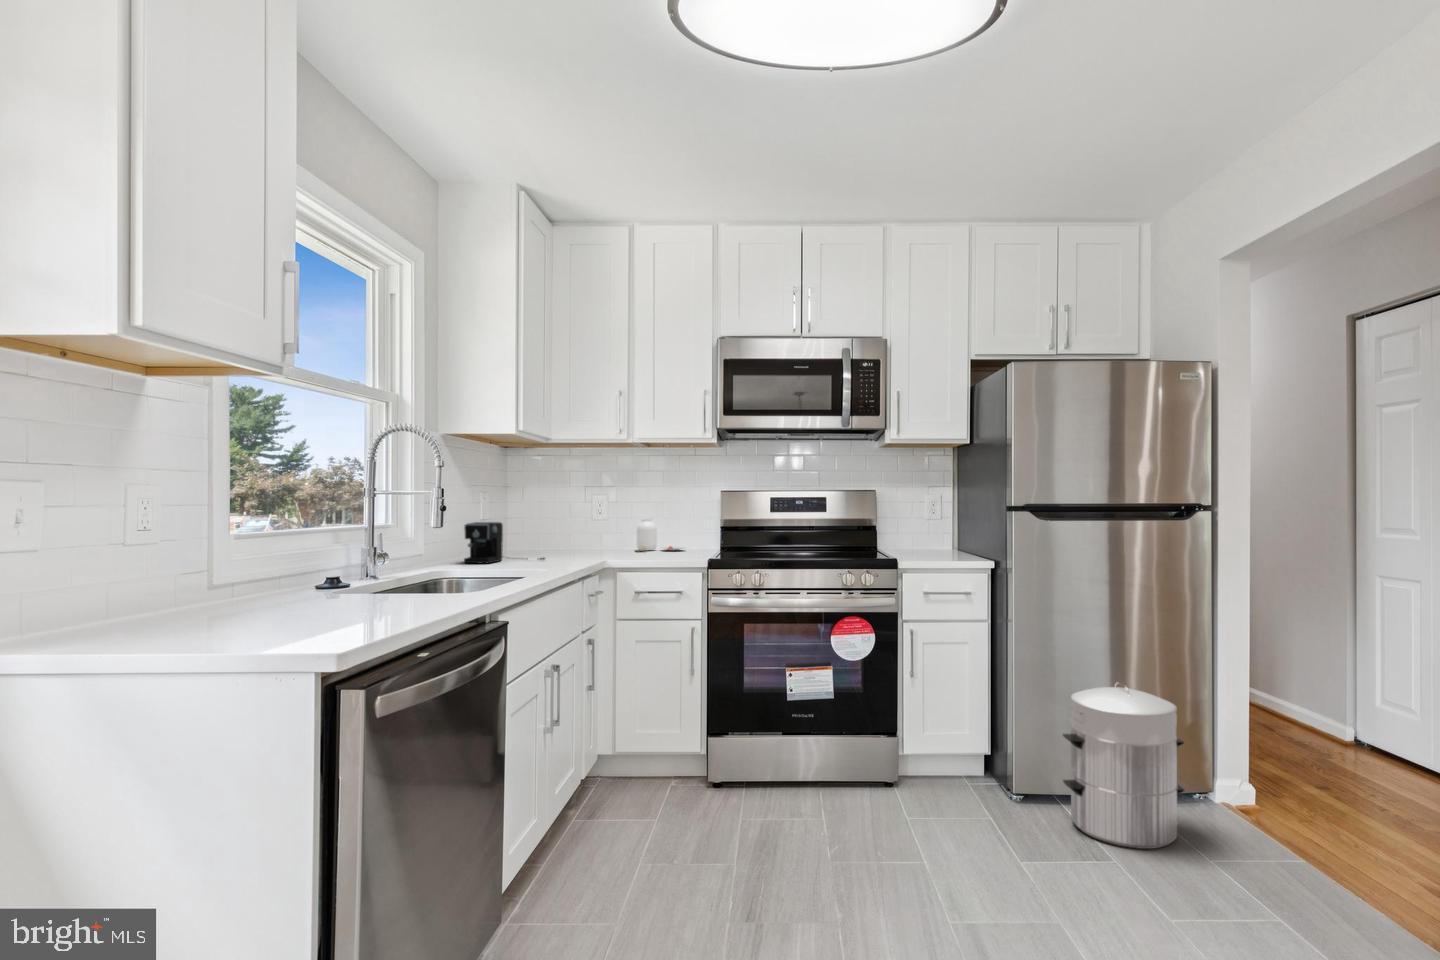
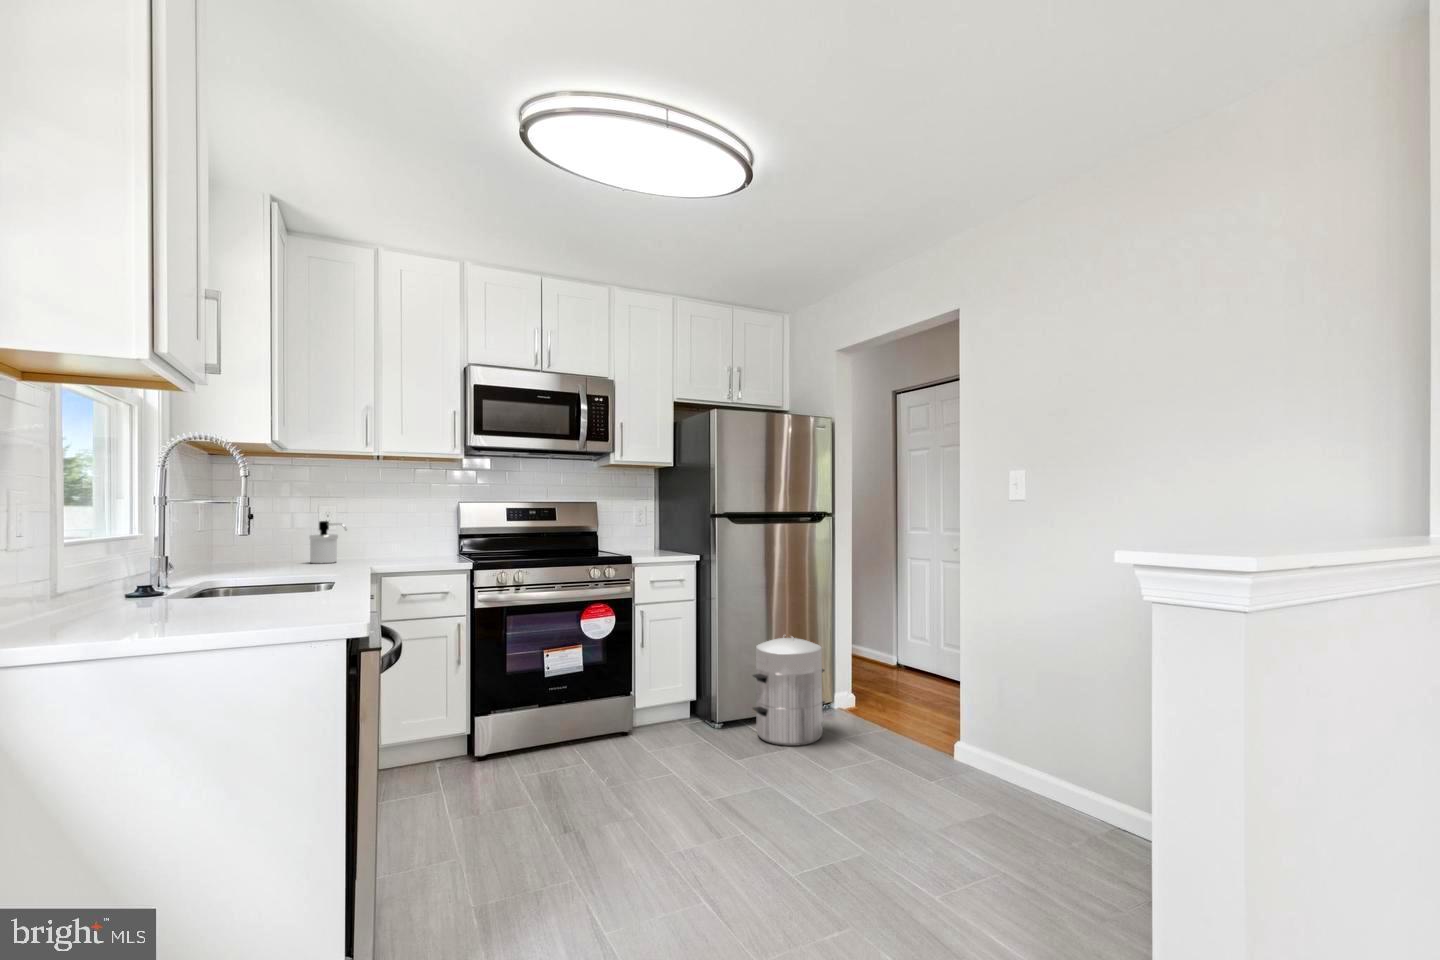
soap dispenser: none [569,508,601,552] -> present [309,521,347,563]
jar: present [637,519,684,551] -> none [380,529,432,561]
coffee maker: present [464,522,545,563] -> none [223,537,308,579]

